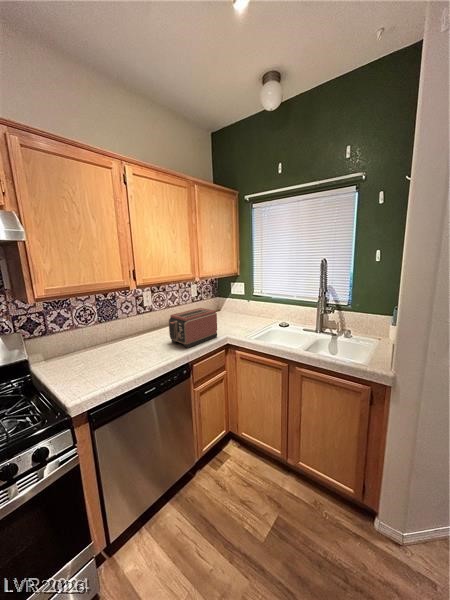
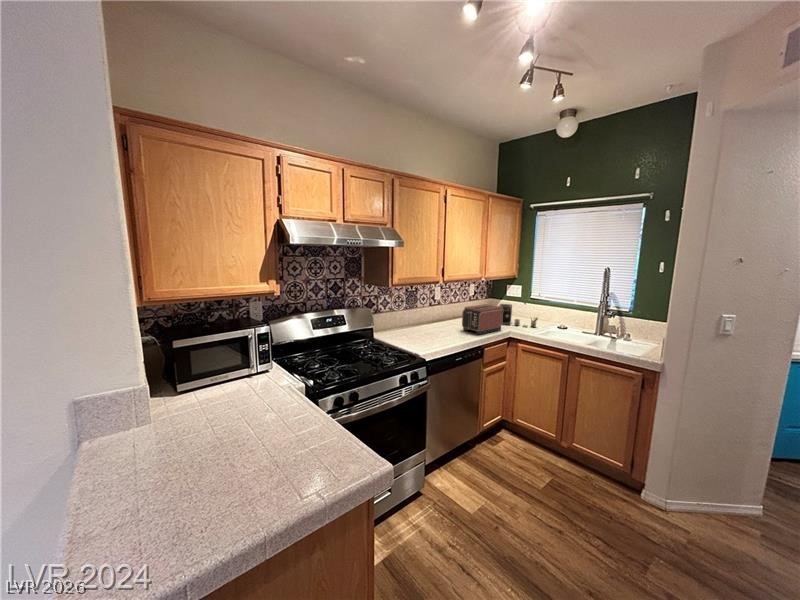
coffee maker: none [217,304,259,329] -> present [499,304,538,327]

